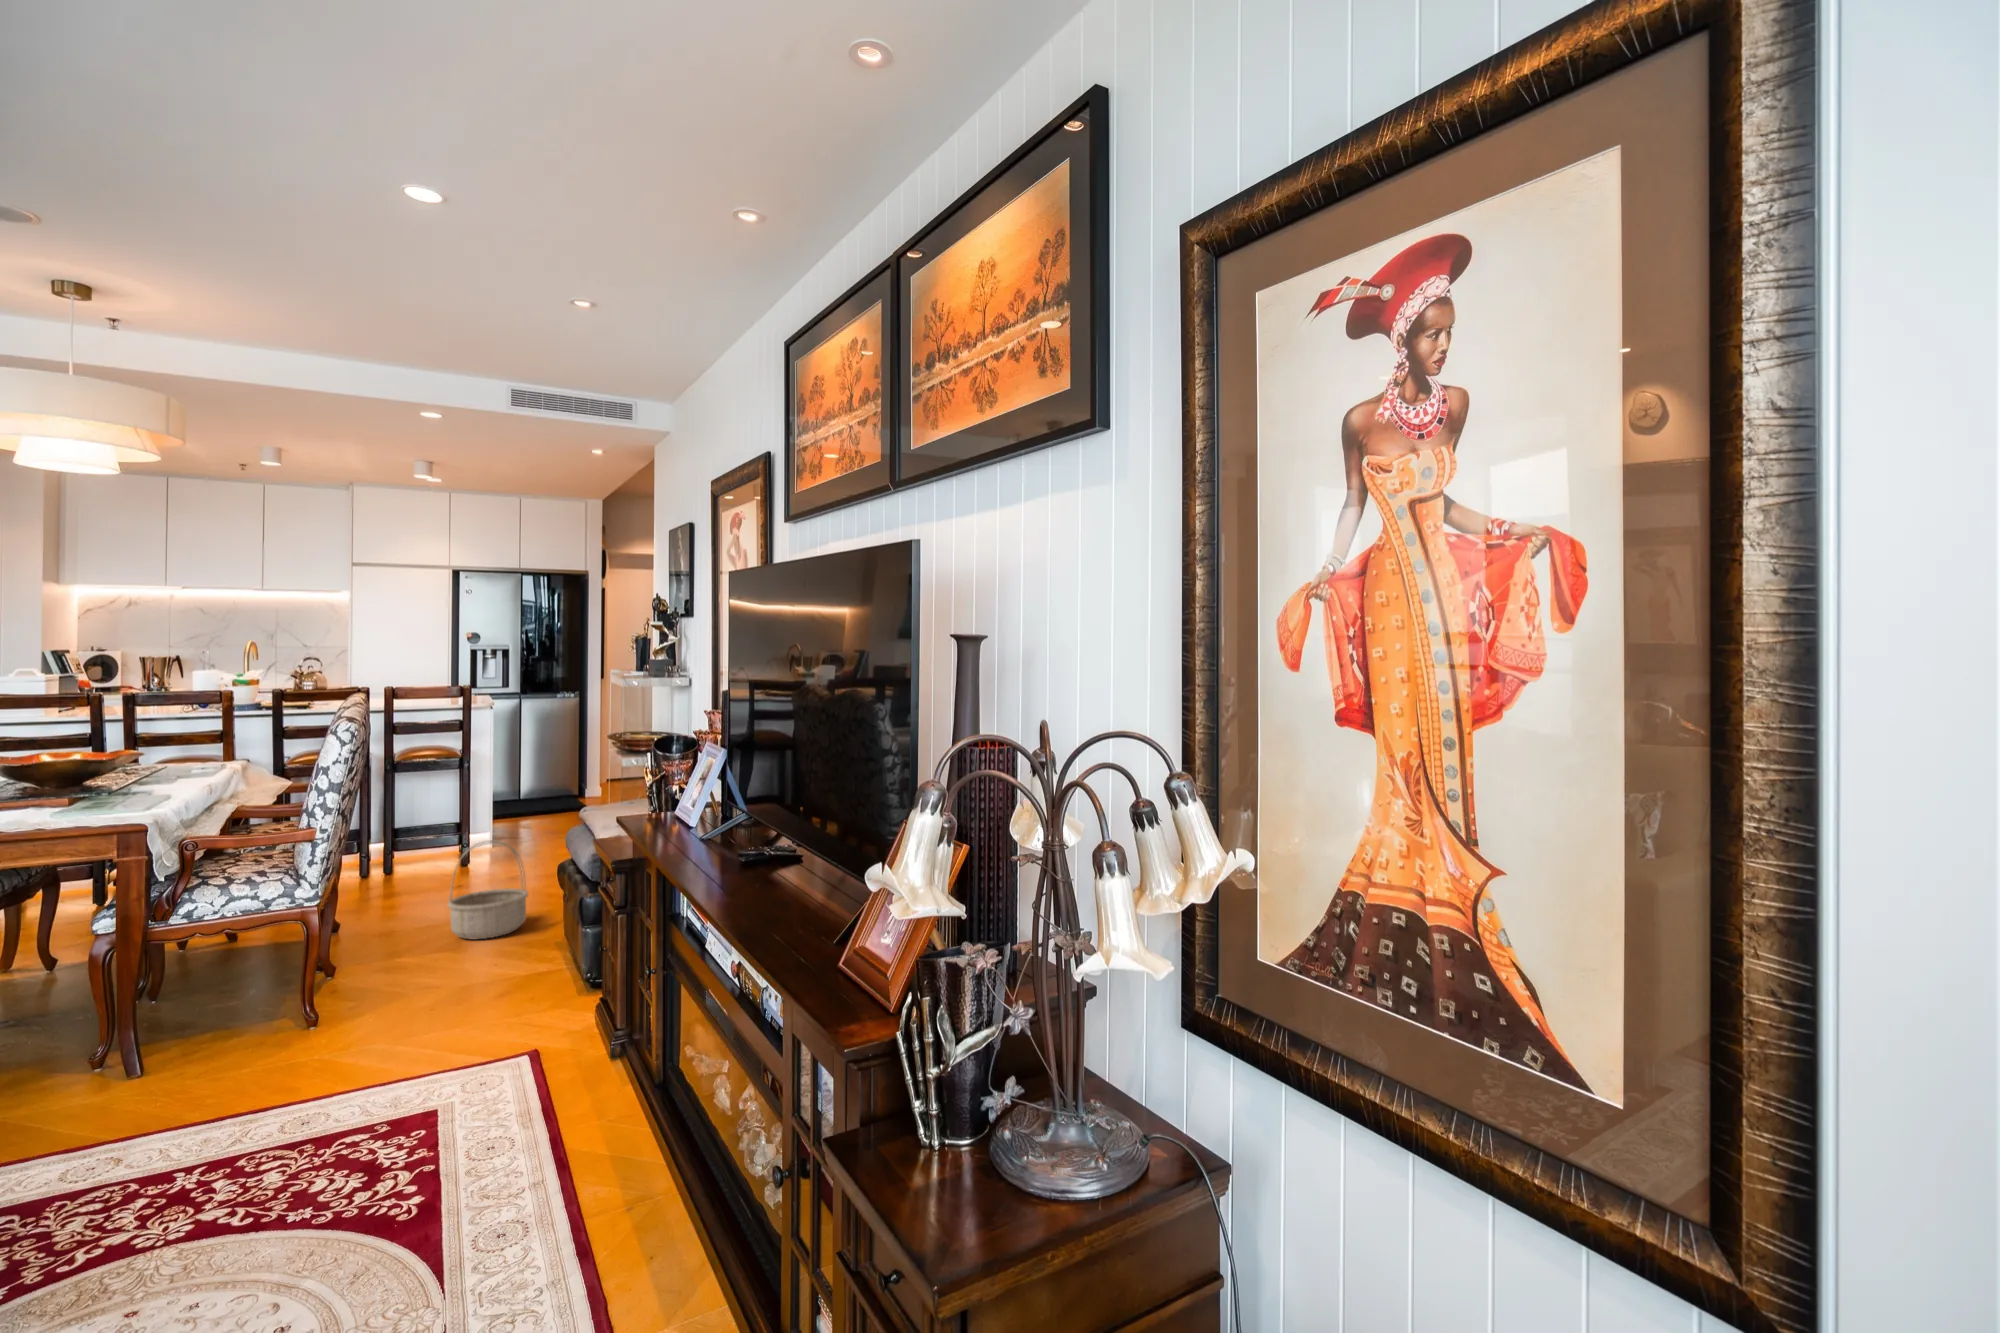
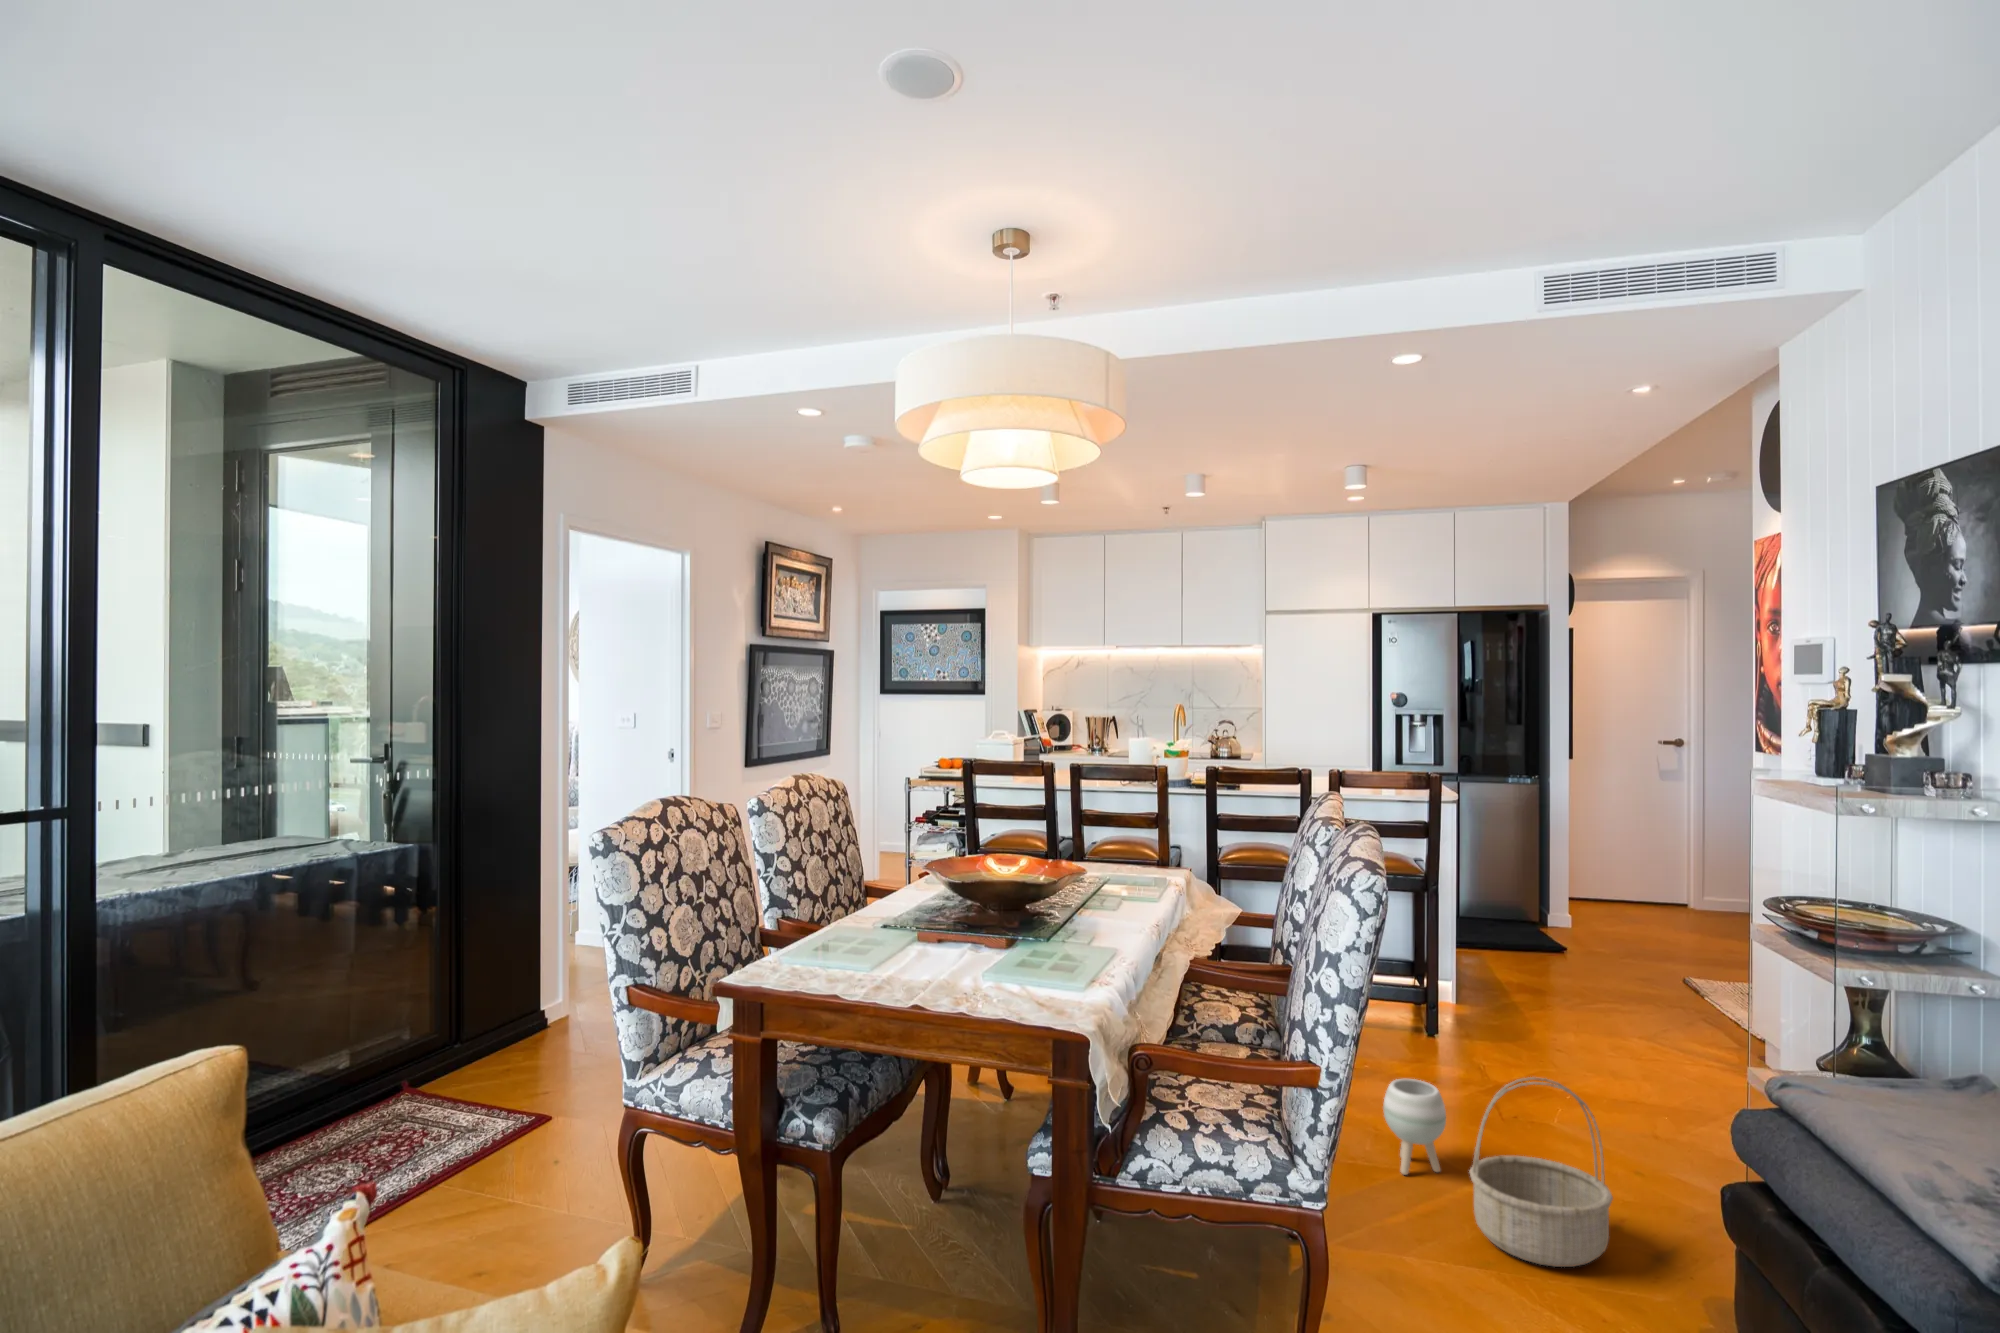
planter: none [402,869,444,926] -> present [1384,1079,1446,1175]

